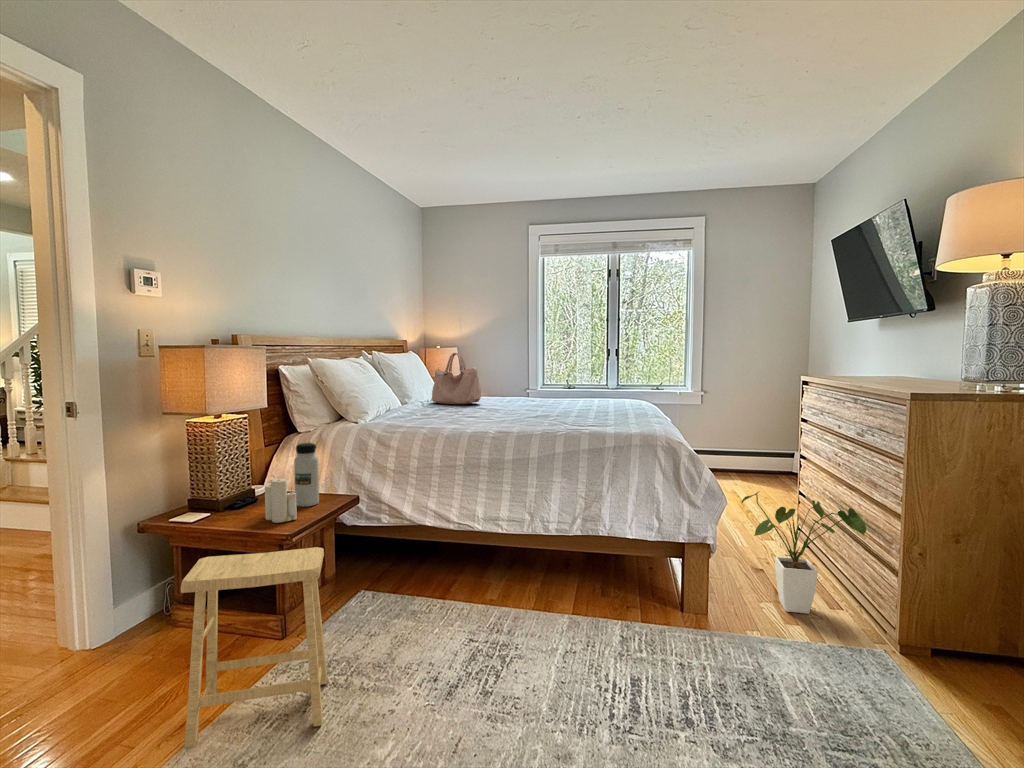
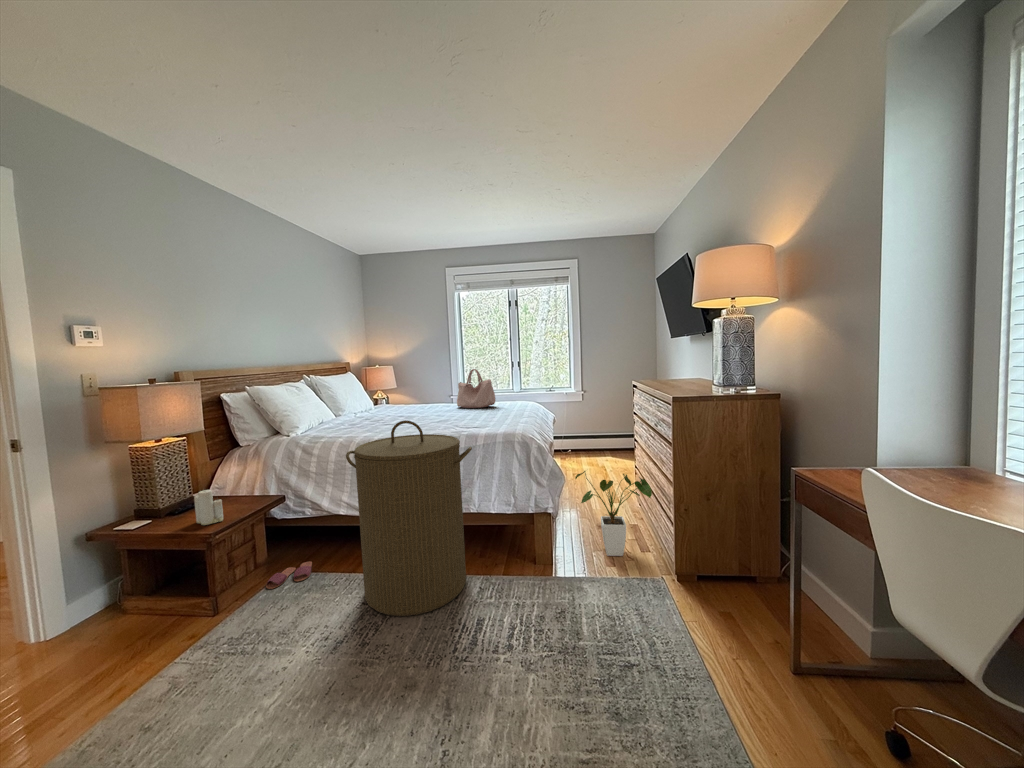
handbag: present [432,353,481,404] -> present [457,369,496,408]
laundry hamper: none [453,406,619,664] -> present [346,420,472,616]
water bottle: present [294,443,319,506] -> none [225,458,249,509]
footstool: present [181,547,327,749] -> none [91,545,240,718]
slippers: none [338,583,390,612] -> present [266,561,312,589]

